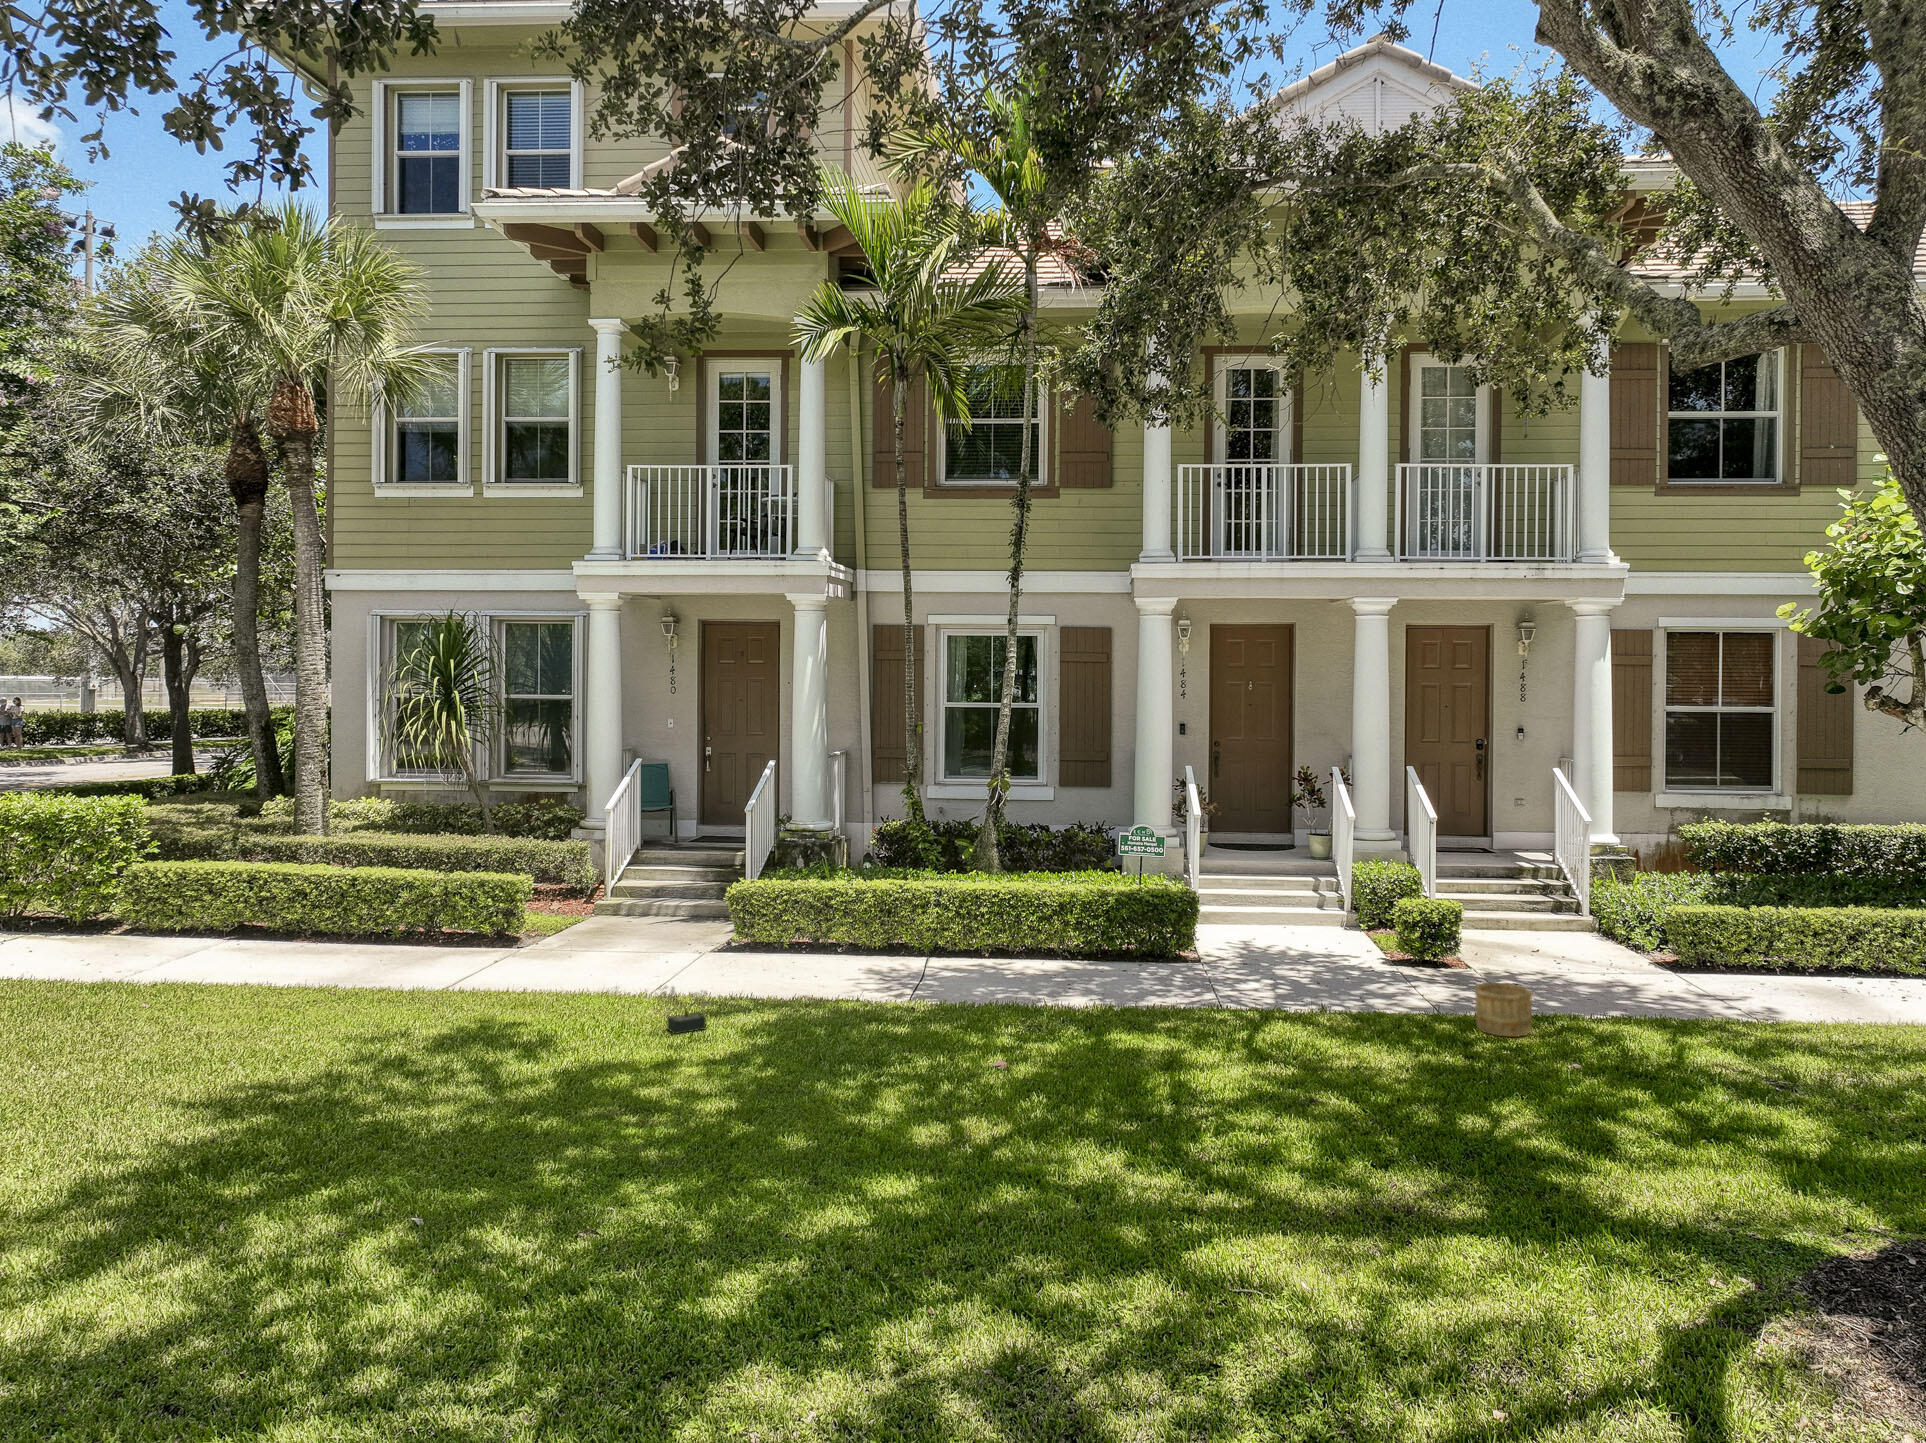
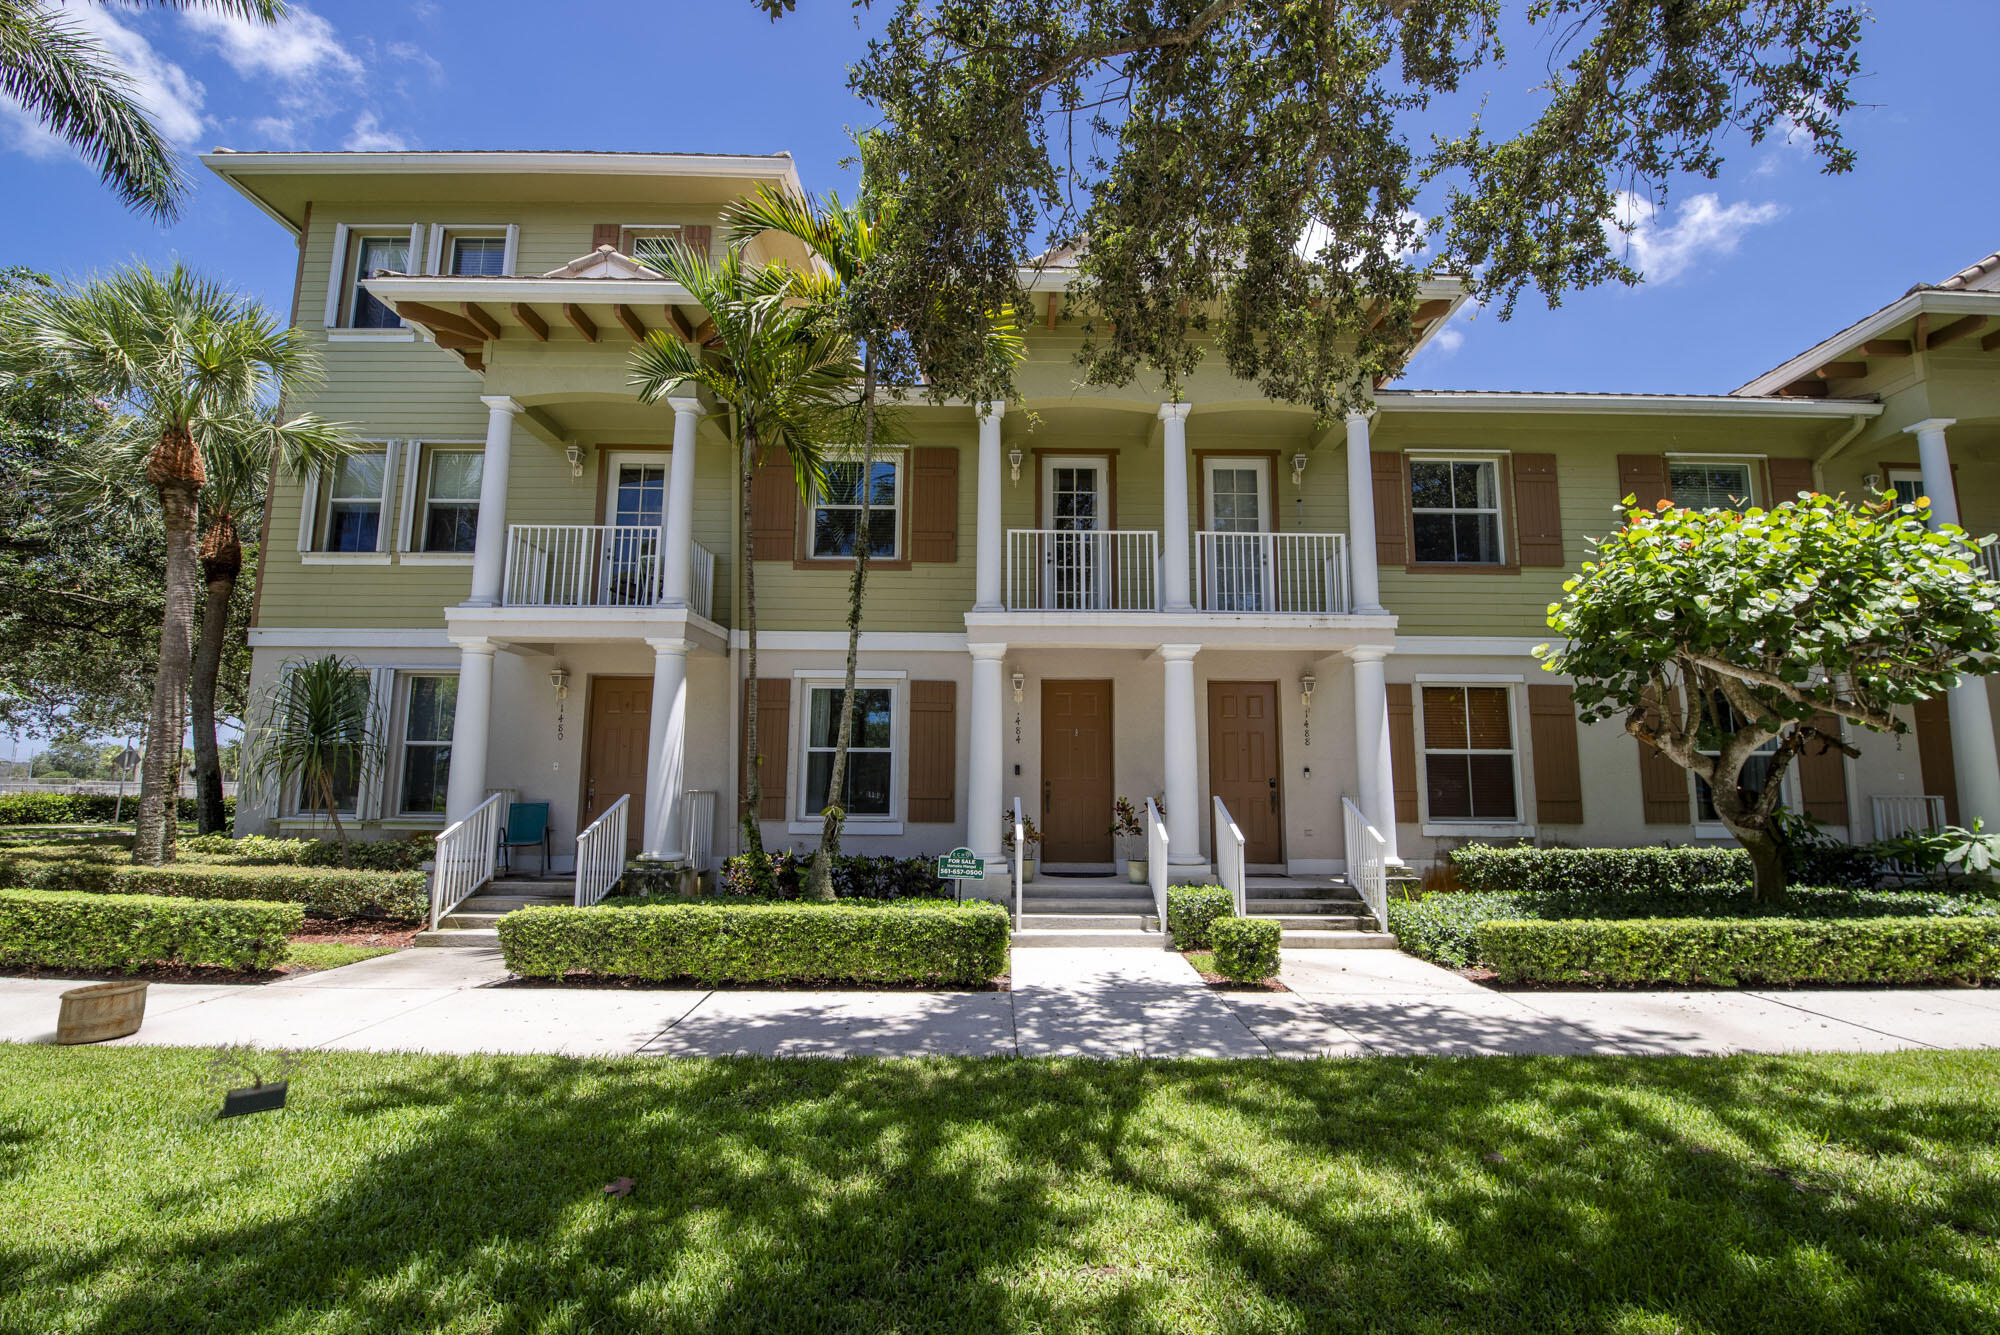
wooden bucket: present [1474,983,1533,1037] -> present [56,981,150,1044]

